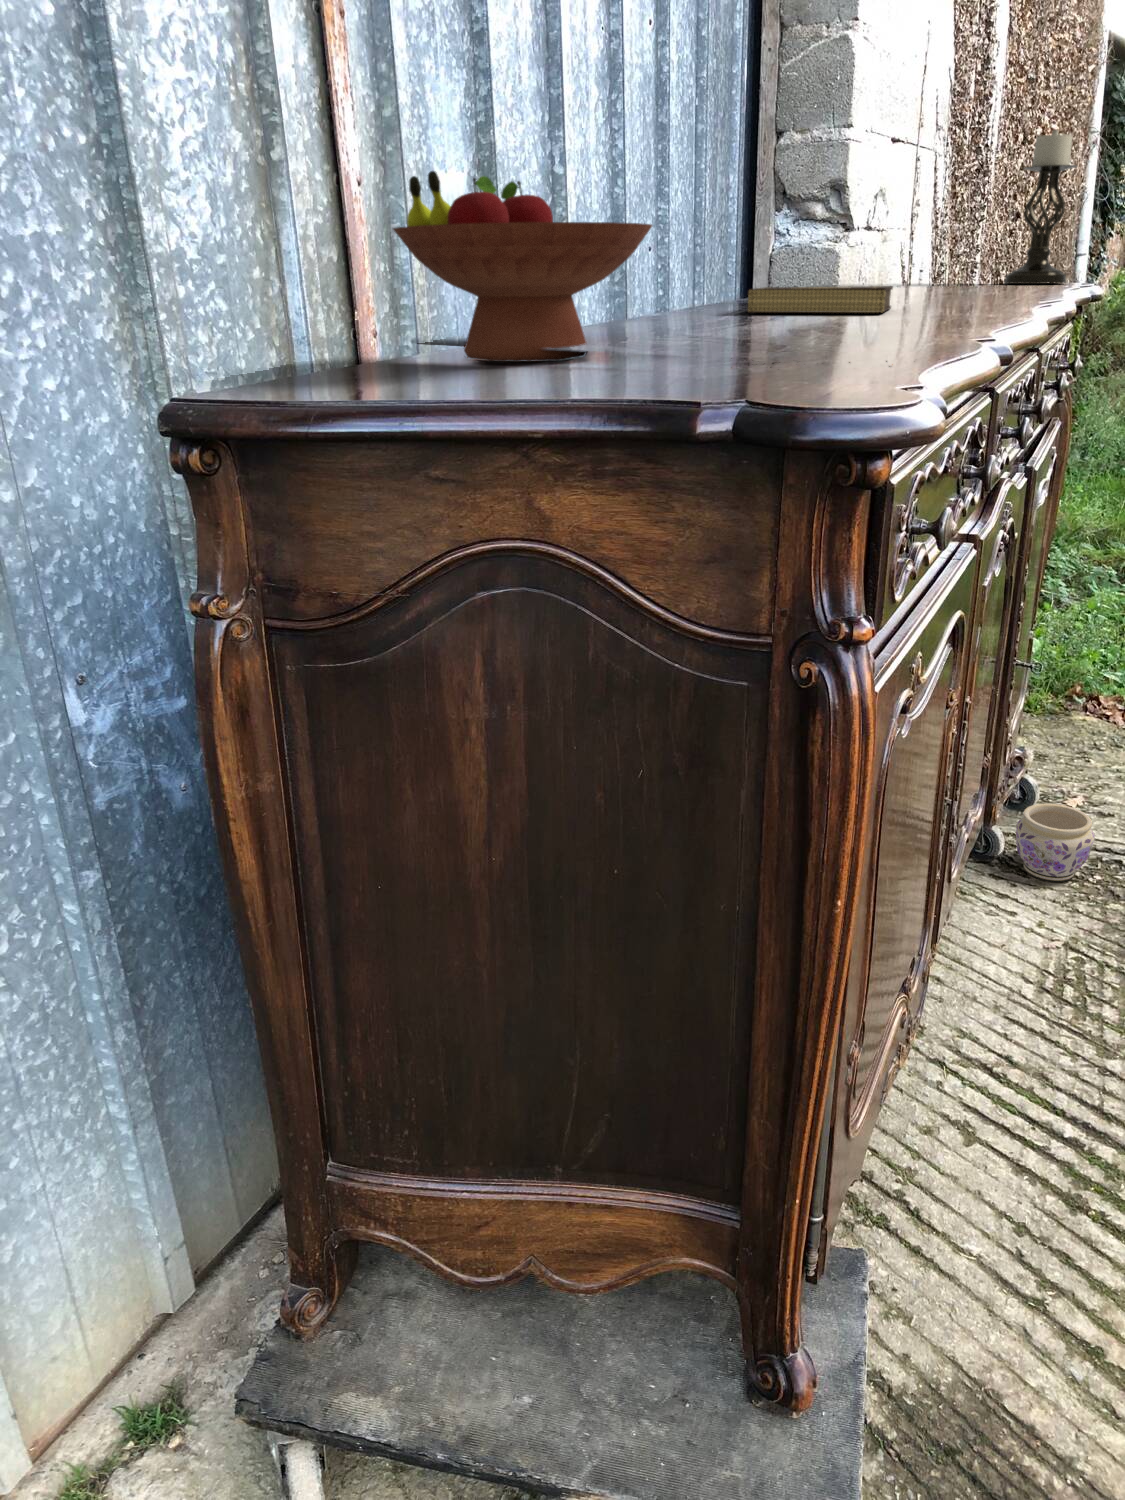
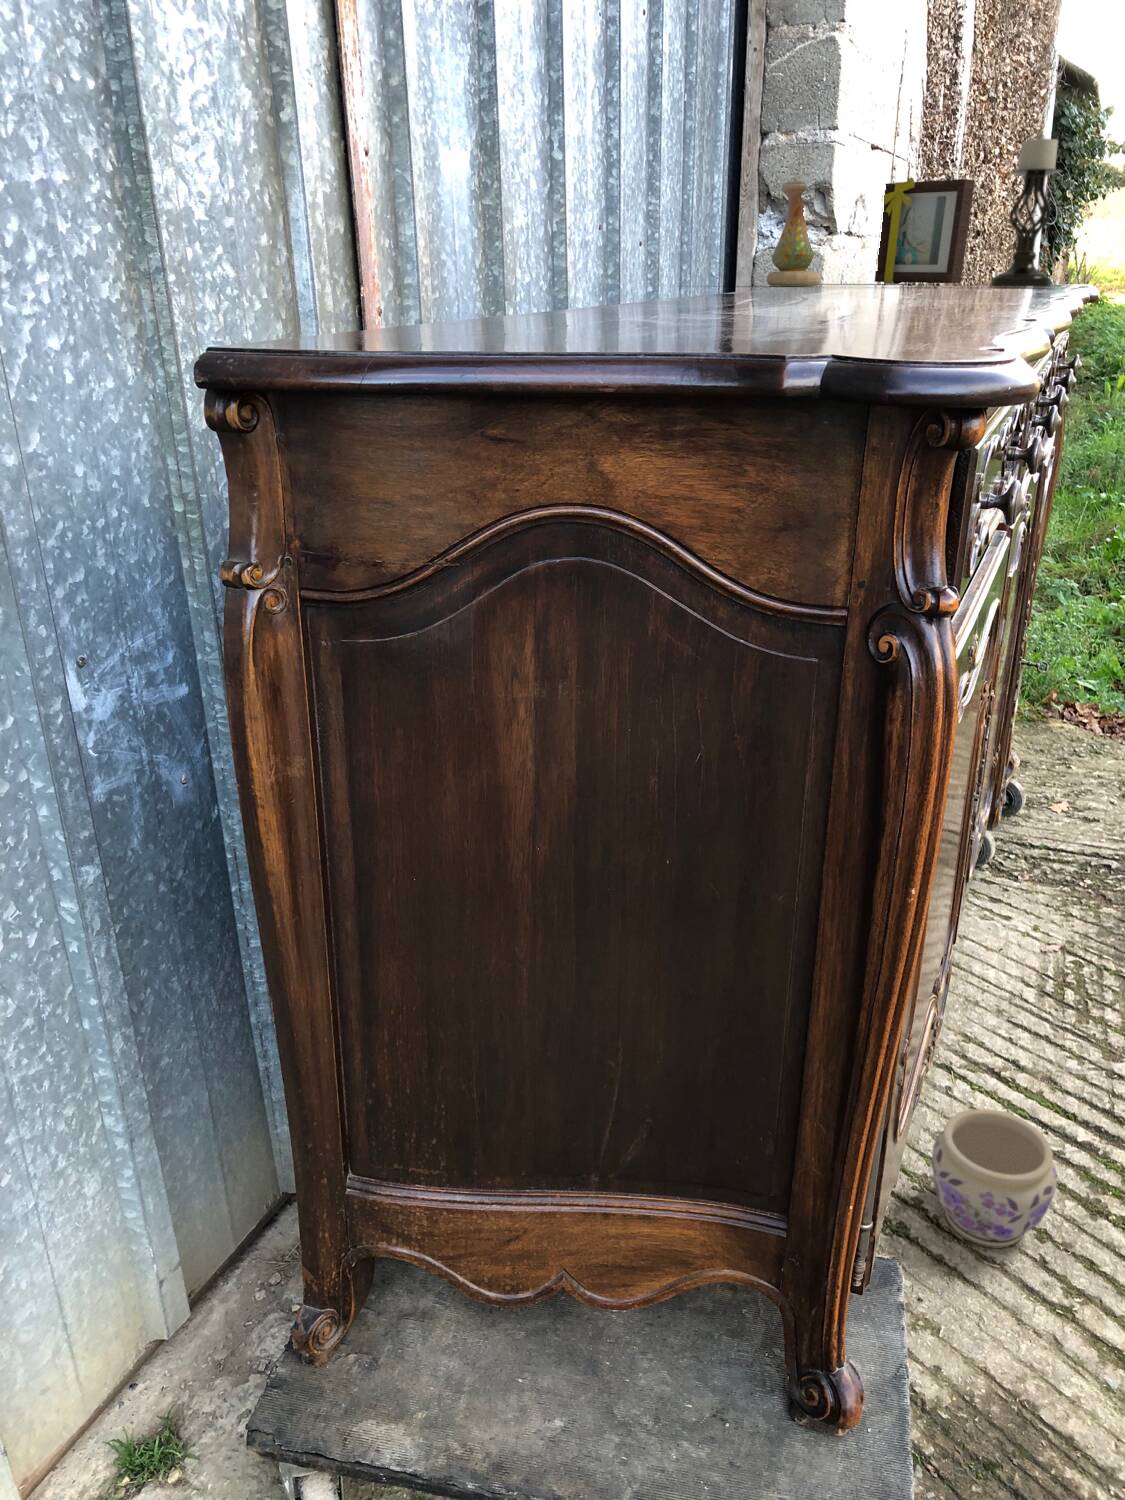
vase: none [782,164,837,283] -> present [767,180,821,286]
picture frame: none [896,169,996,276] -> present [875,177,975,284]
fruit bowl: present [393,171,652,362] -> none [419,125,691,328]
book: present [747,286,893,313] -> none [761,273,905,298]
planter: present [1016,803,1095,882] -> present [932,1109,1057,1248]

